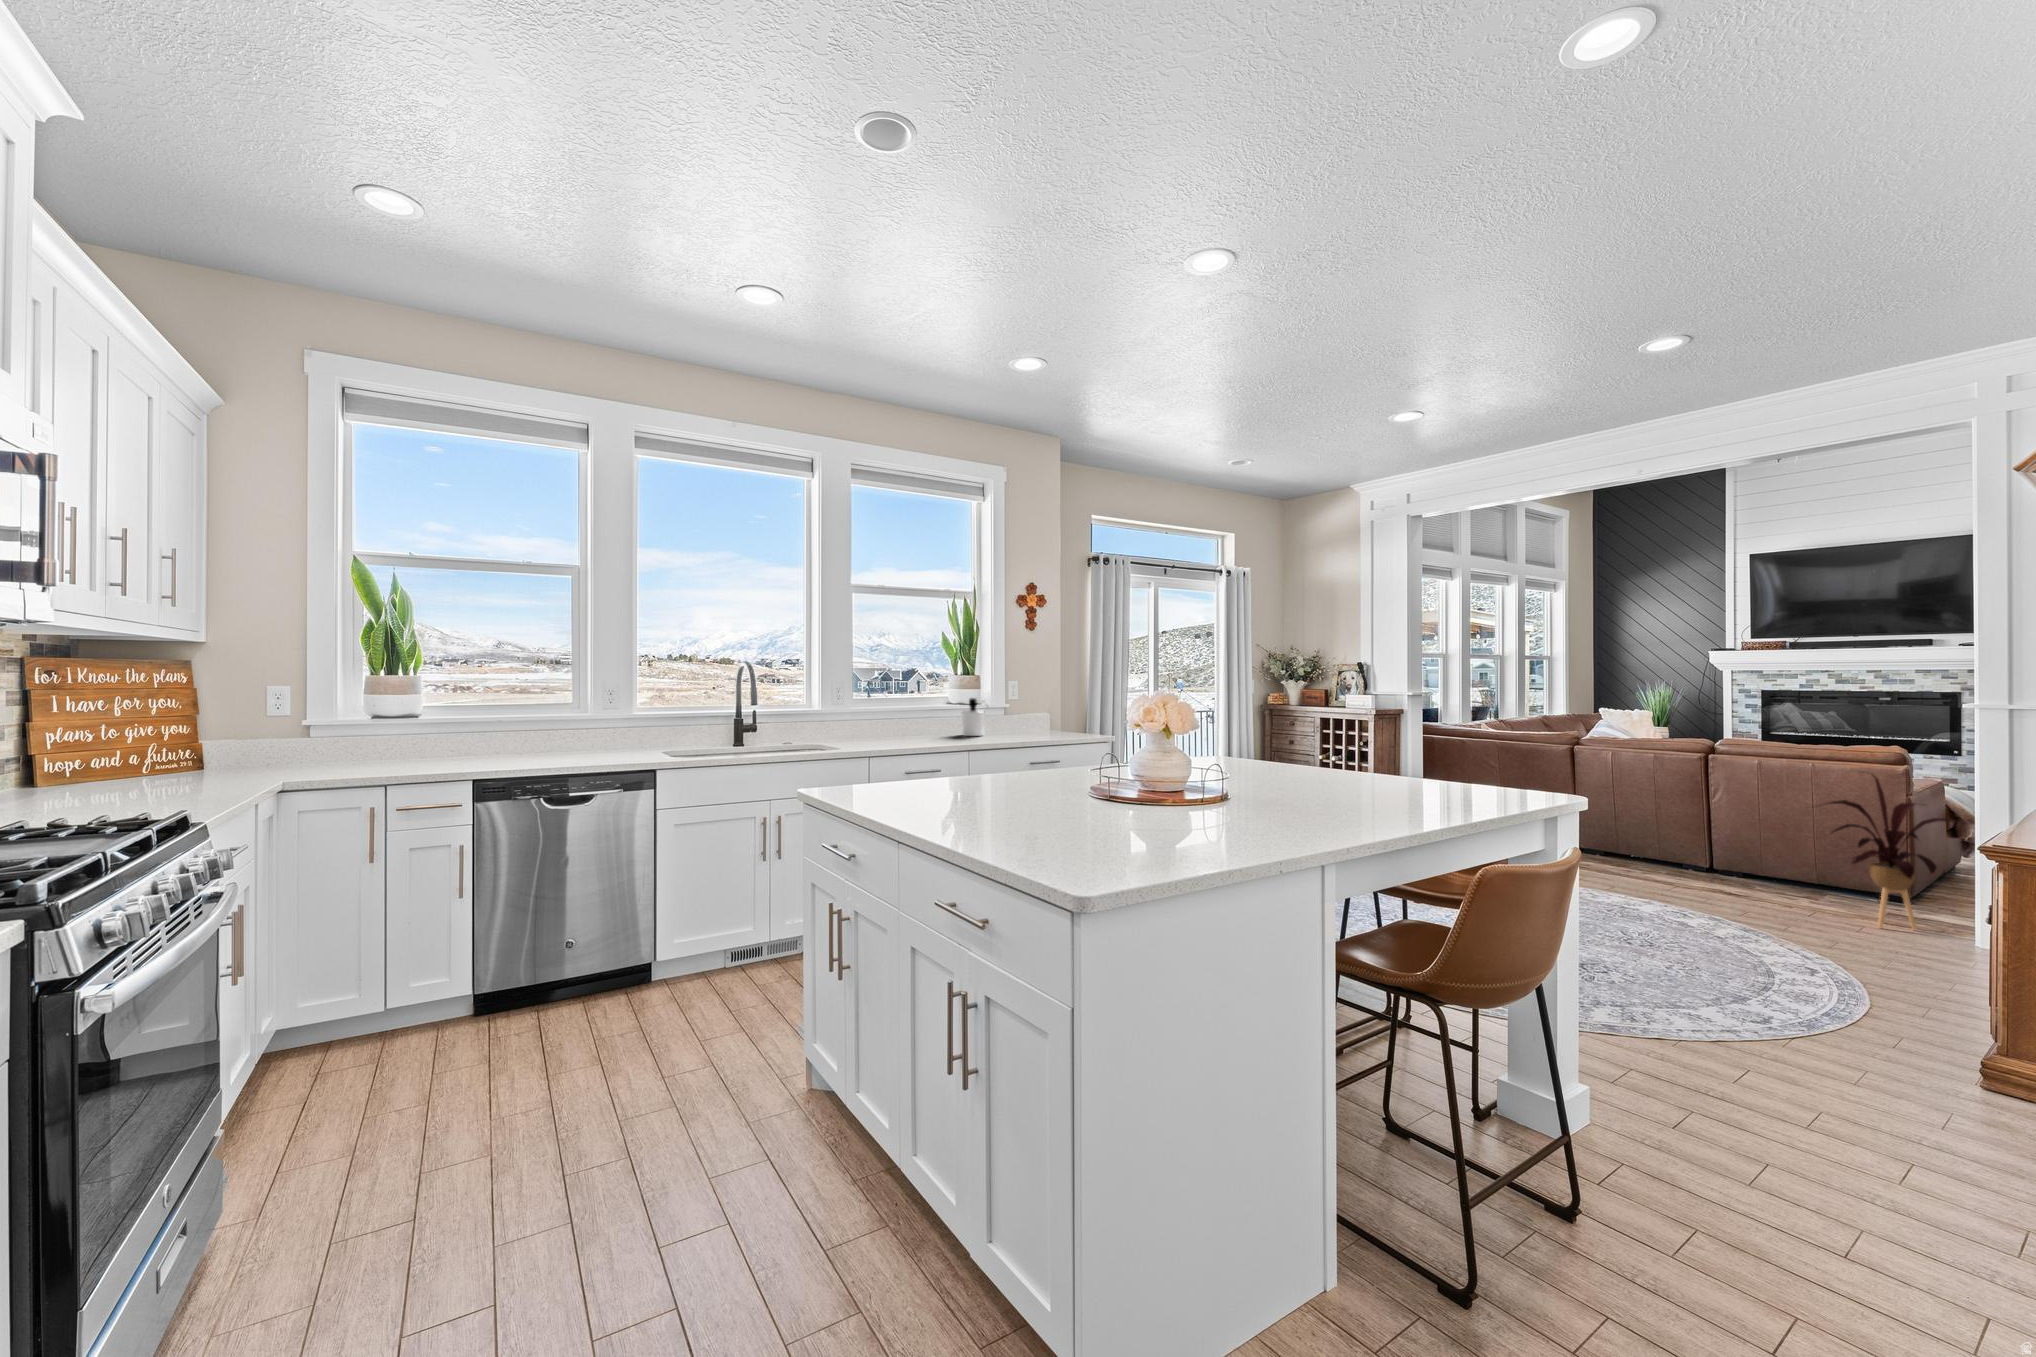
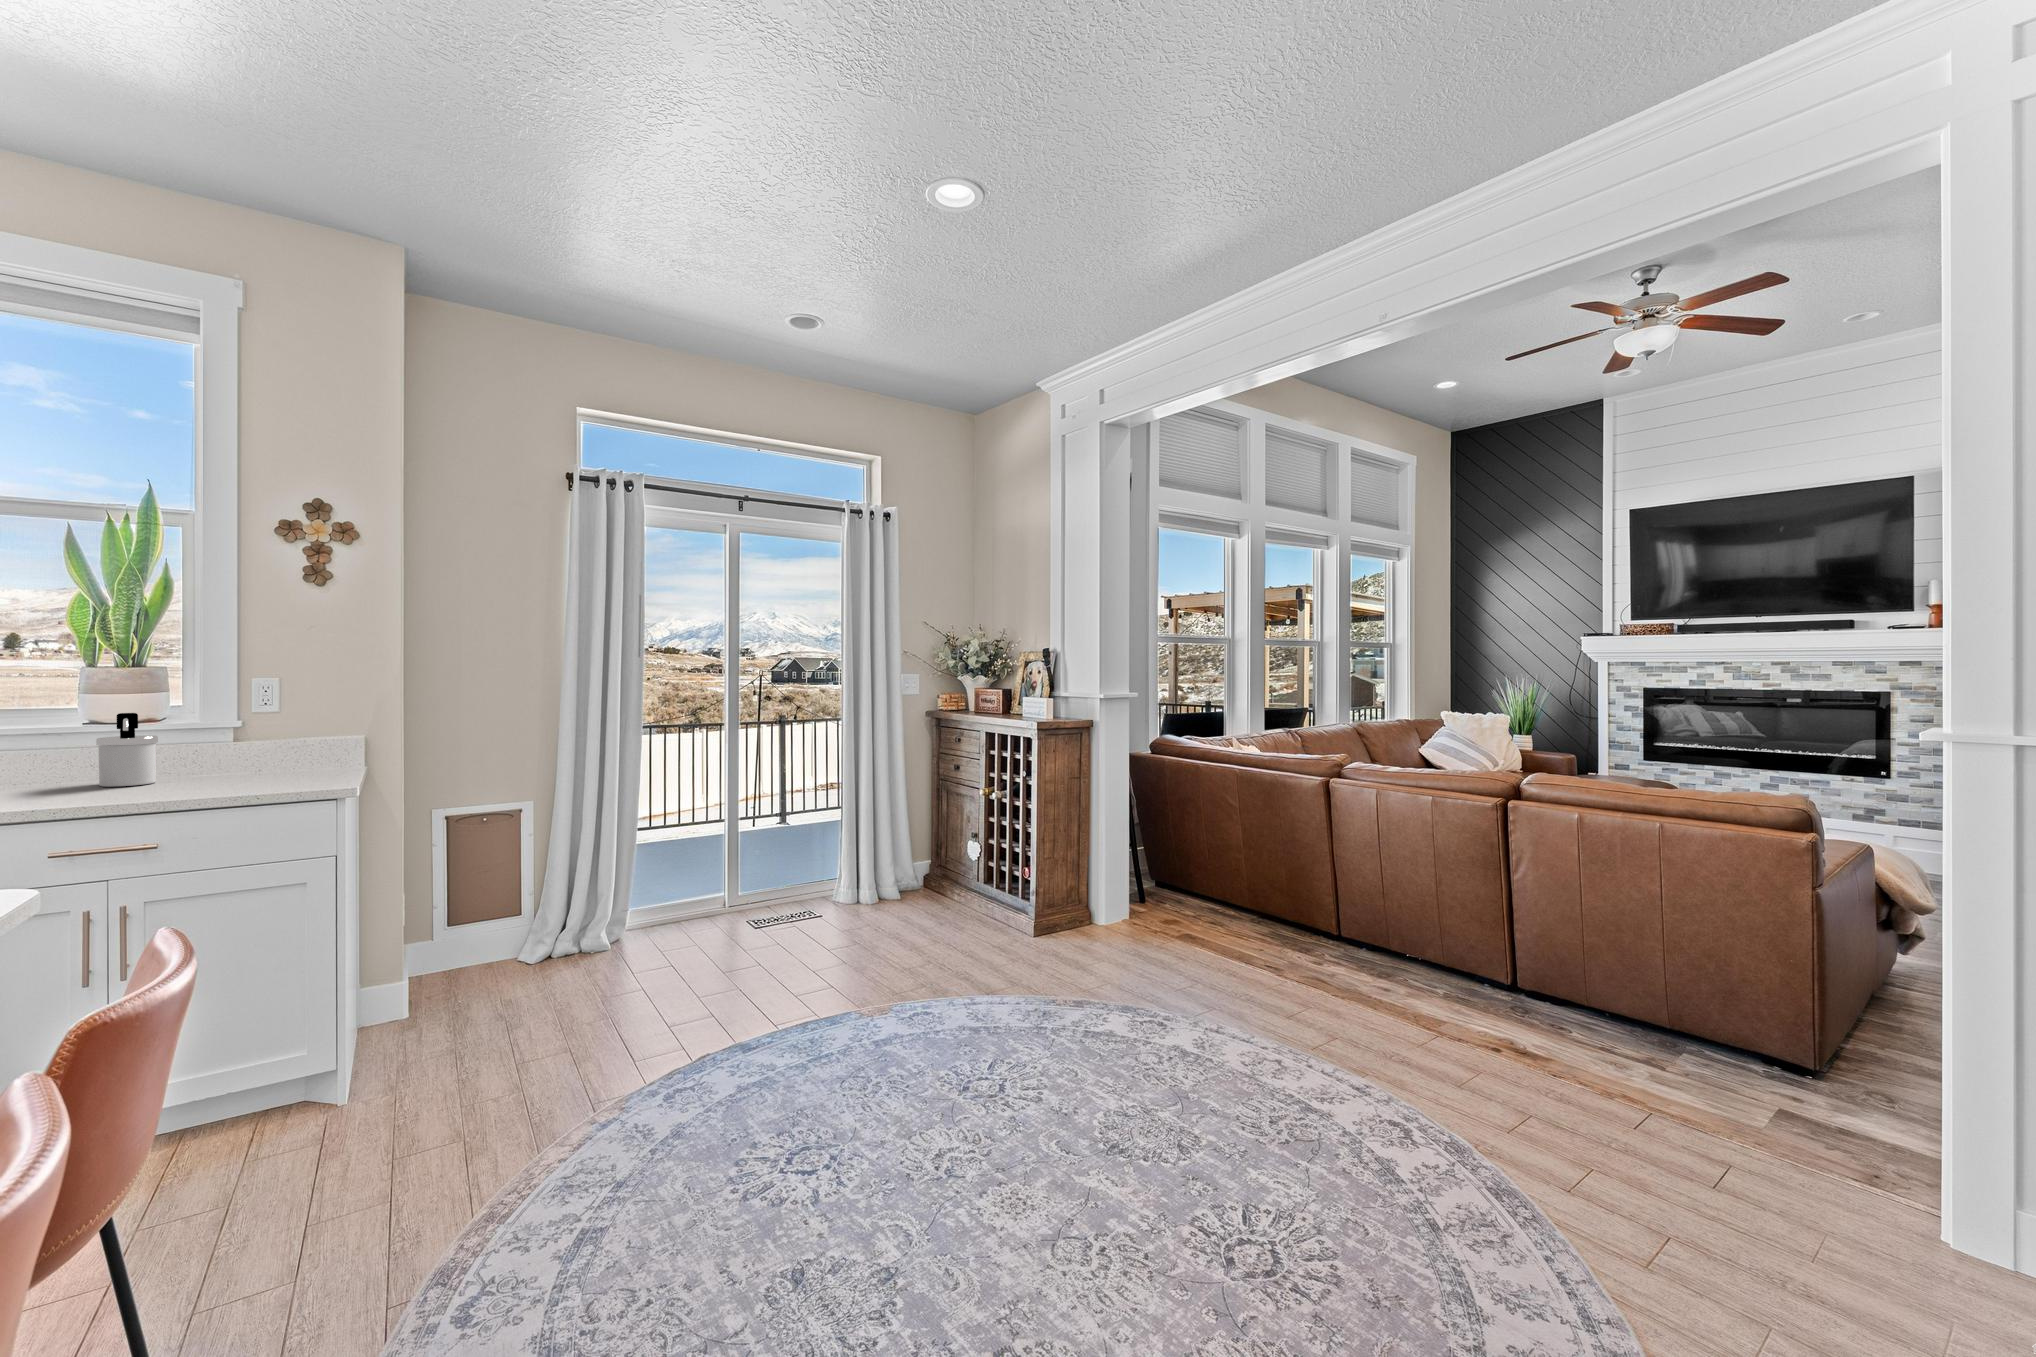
house plant: present [1829,772,1954,930] -> none [1641,856,1920,1174]

